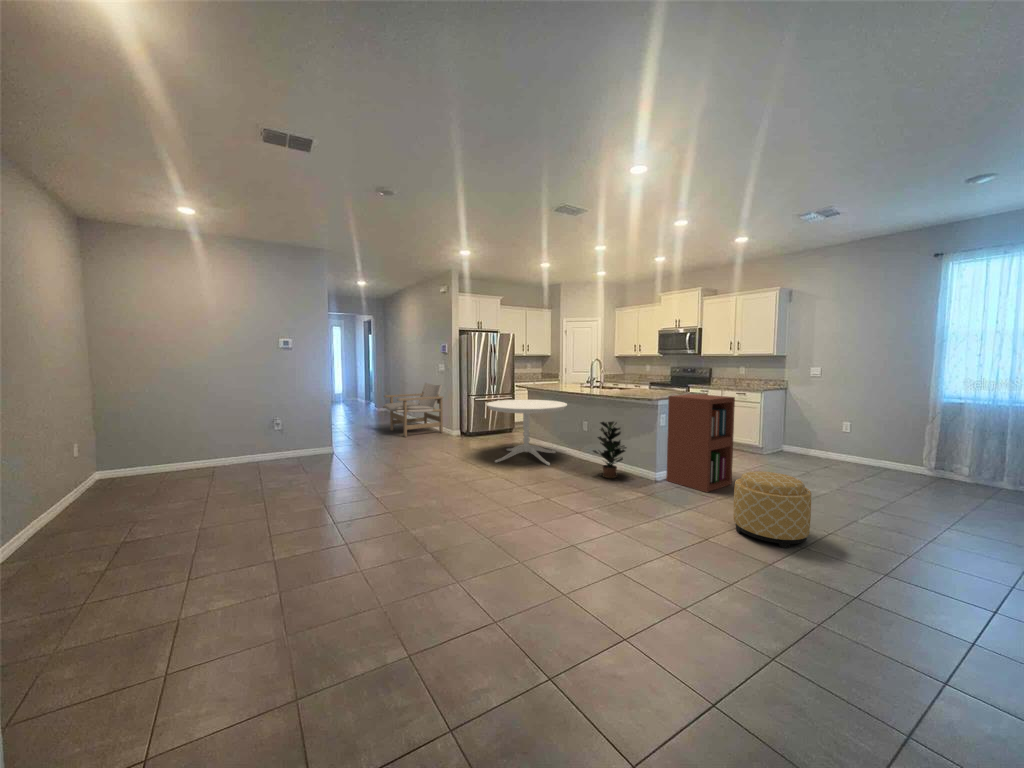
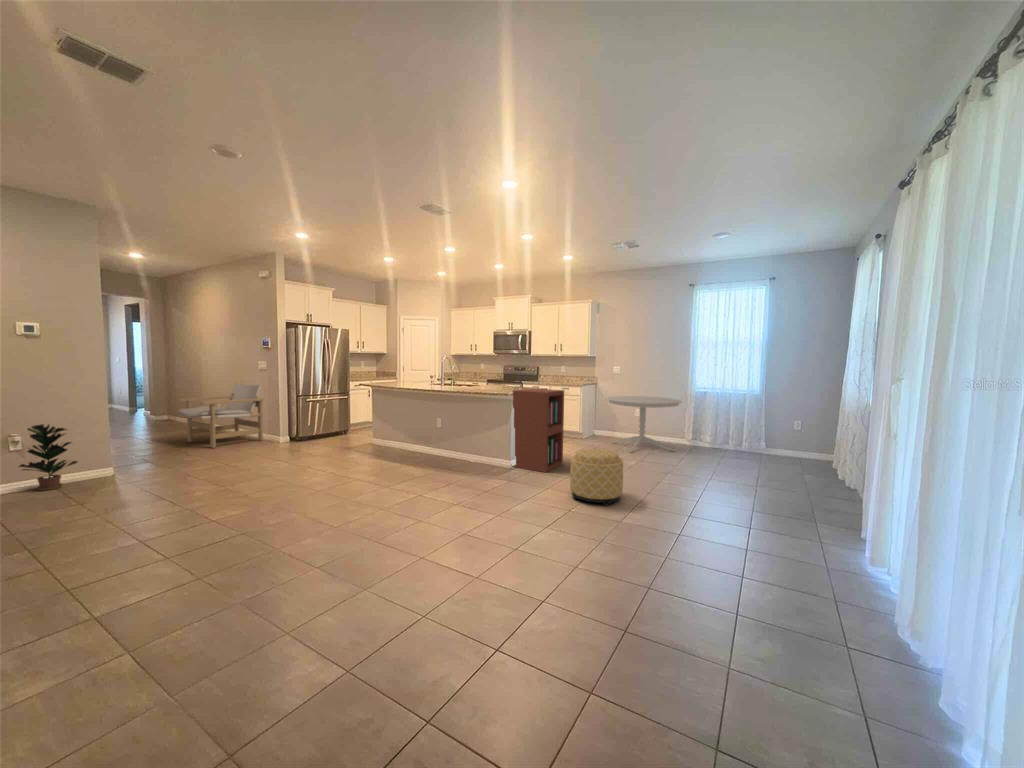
dining table: present [486,400,567,465] -> present [607,396,682,453]
potted plant: present [593,422,626,478] -> present [19,424,78,491]

